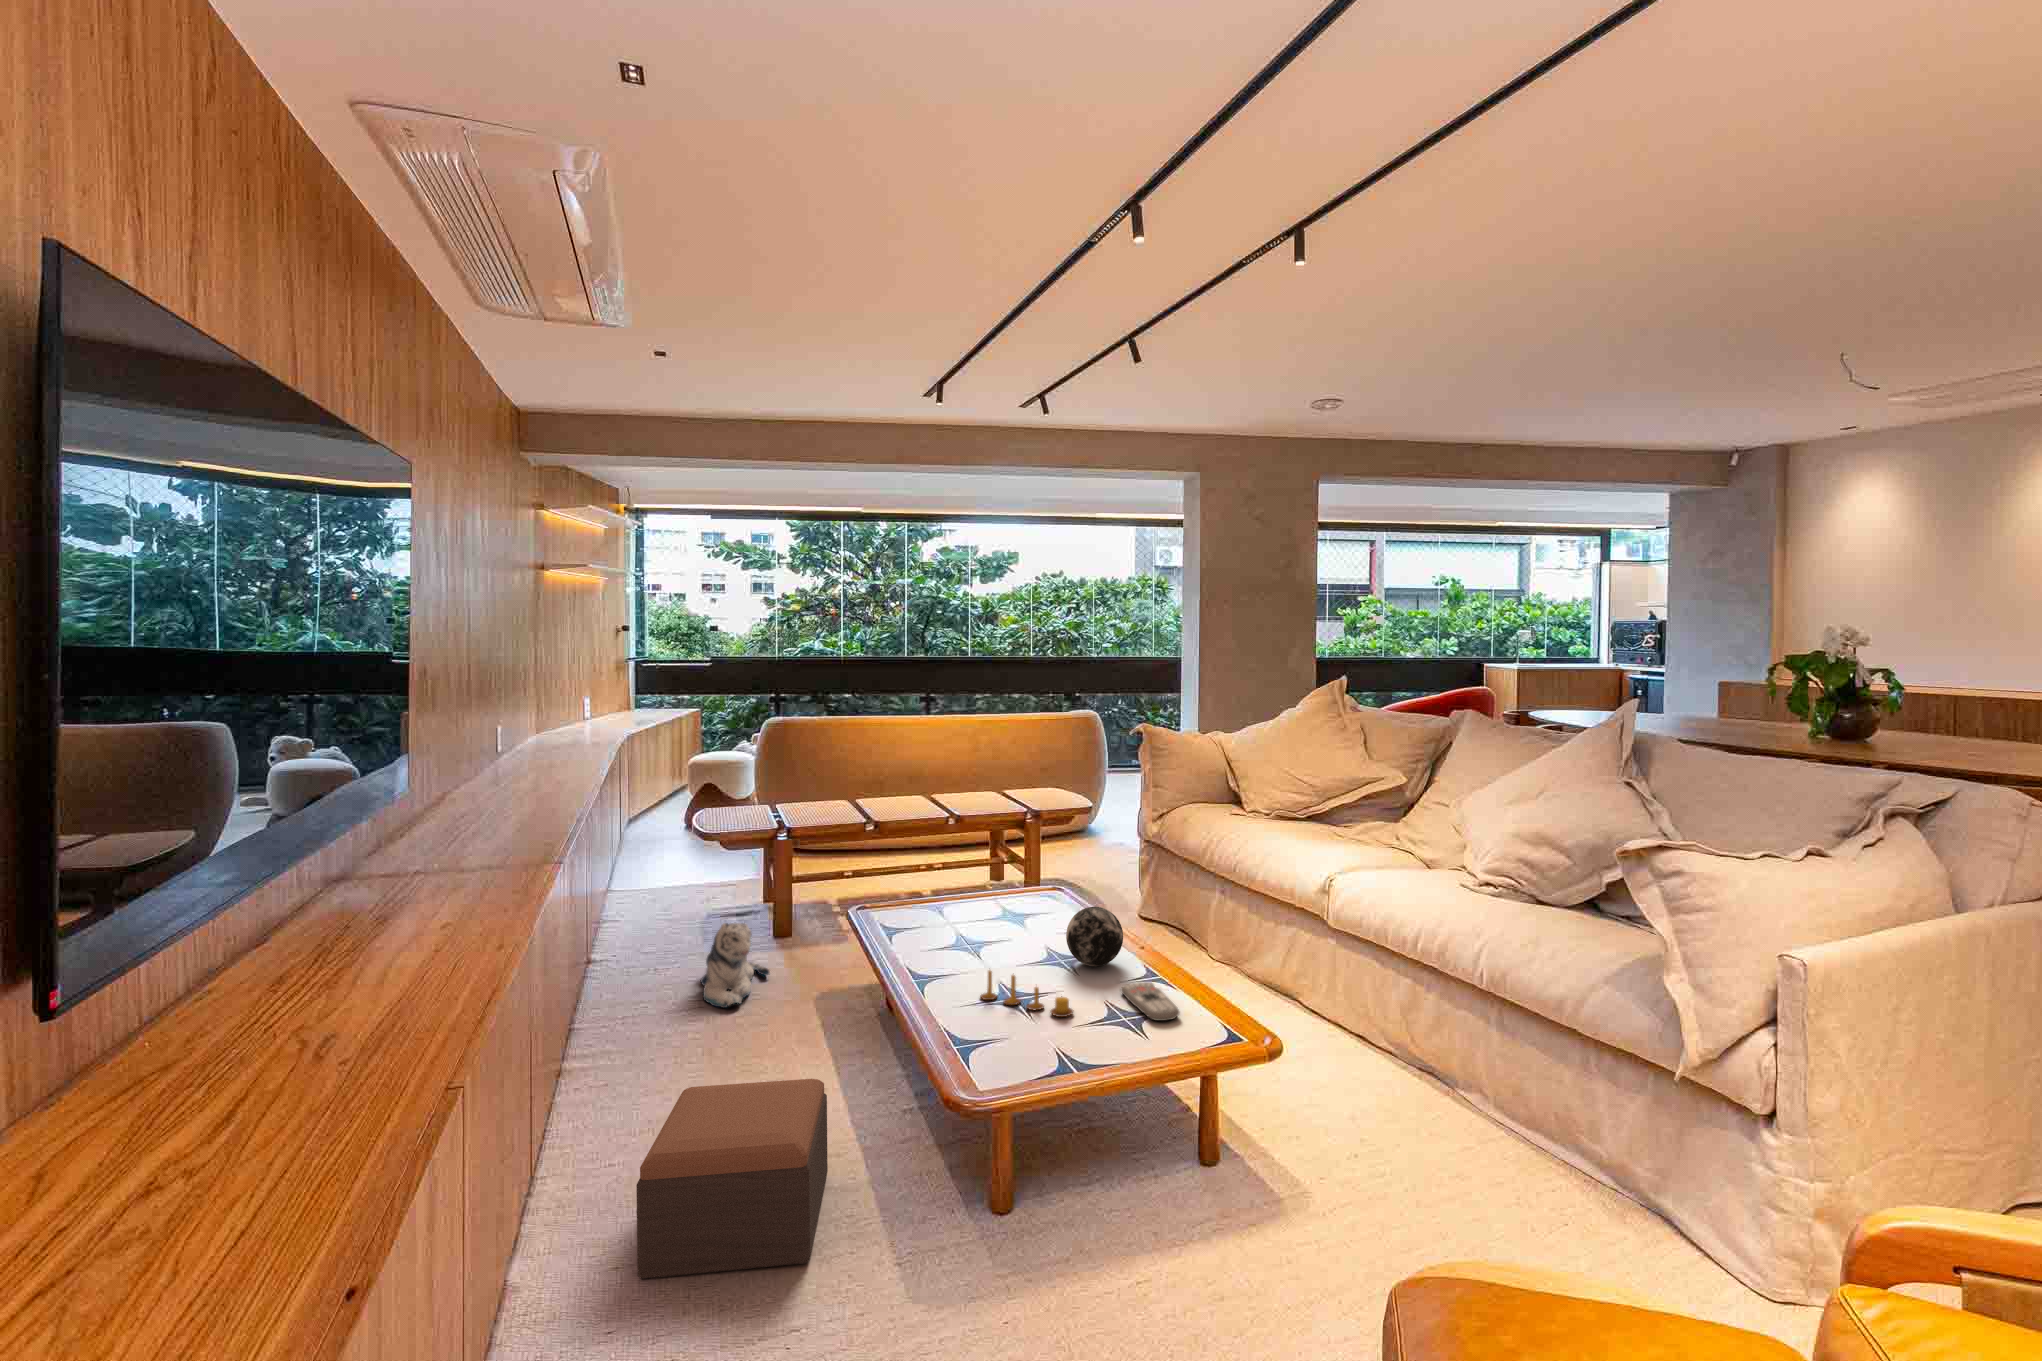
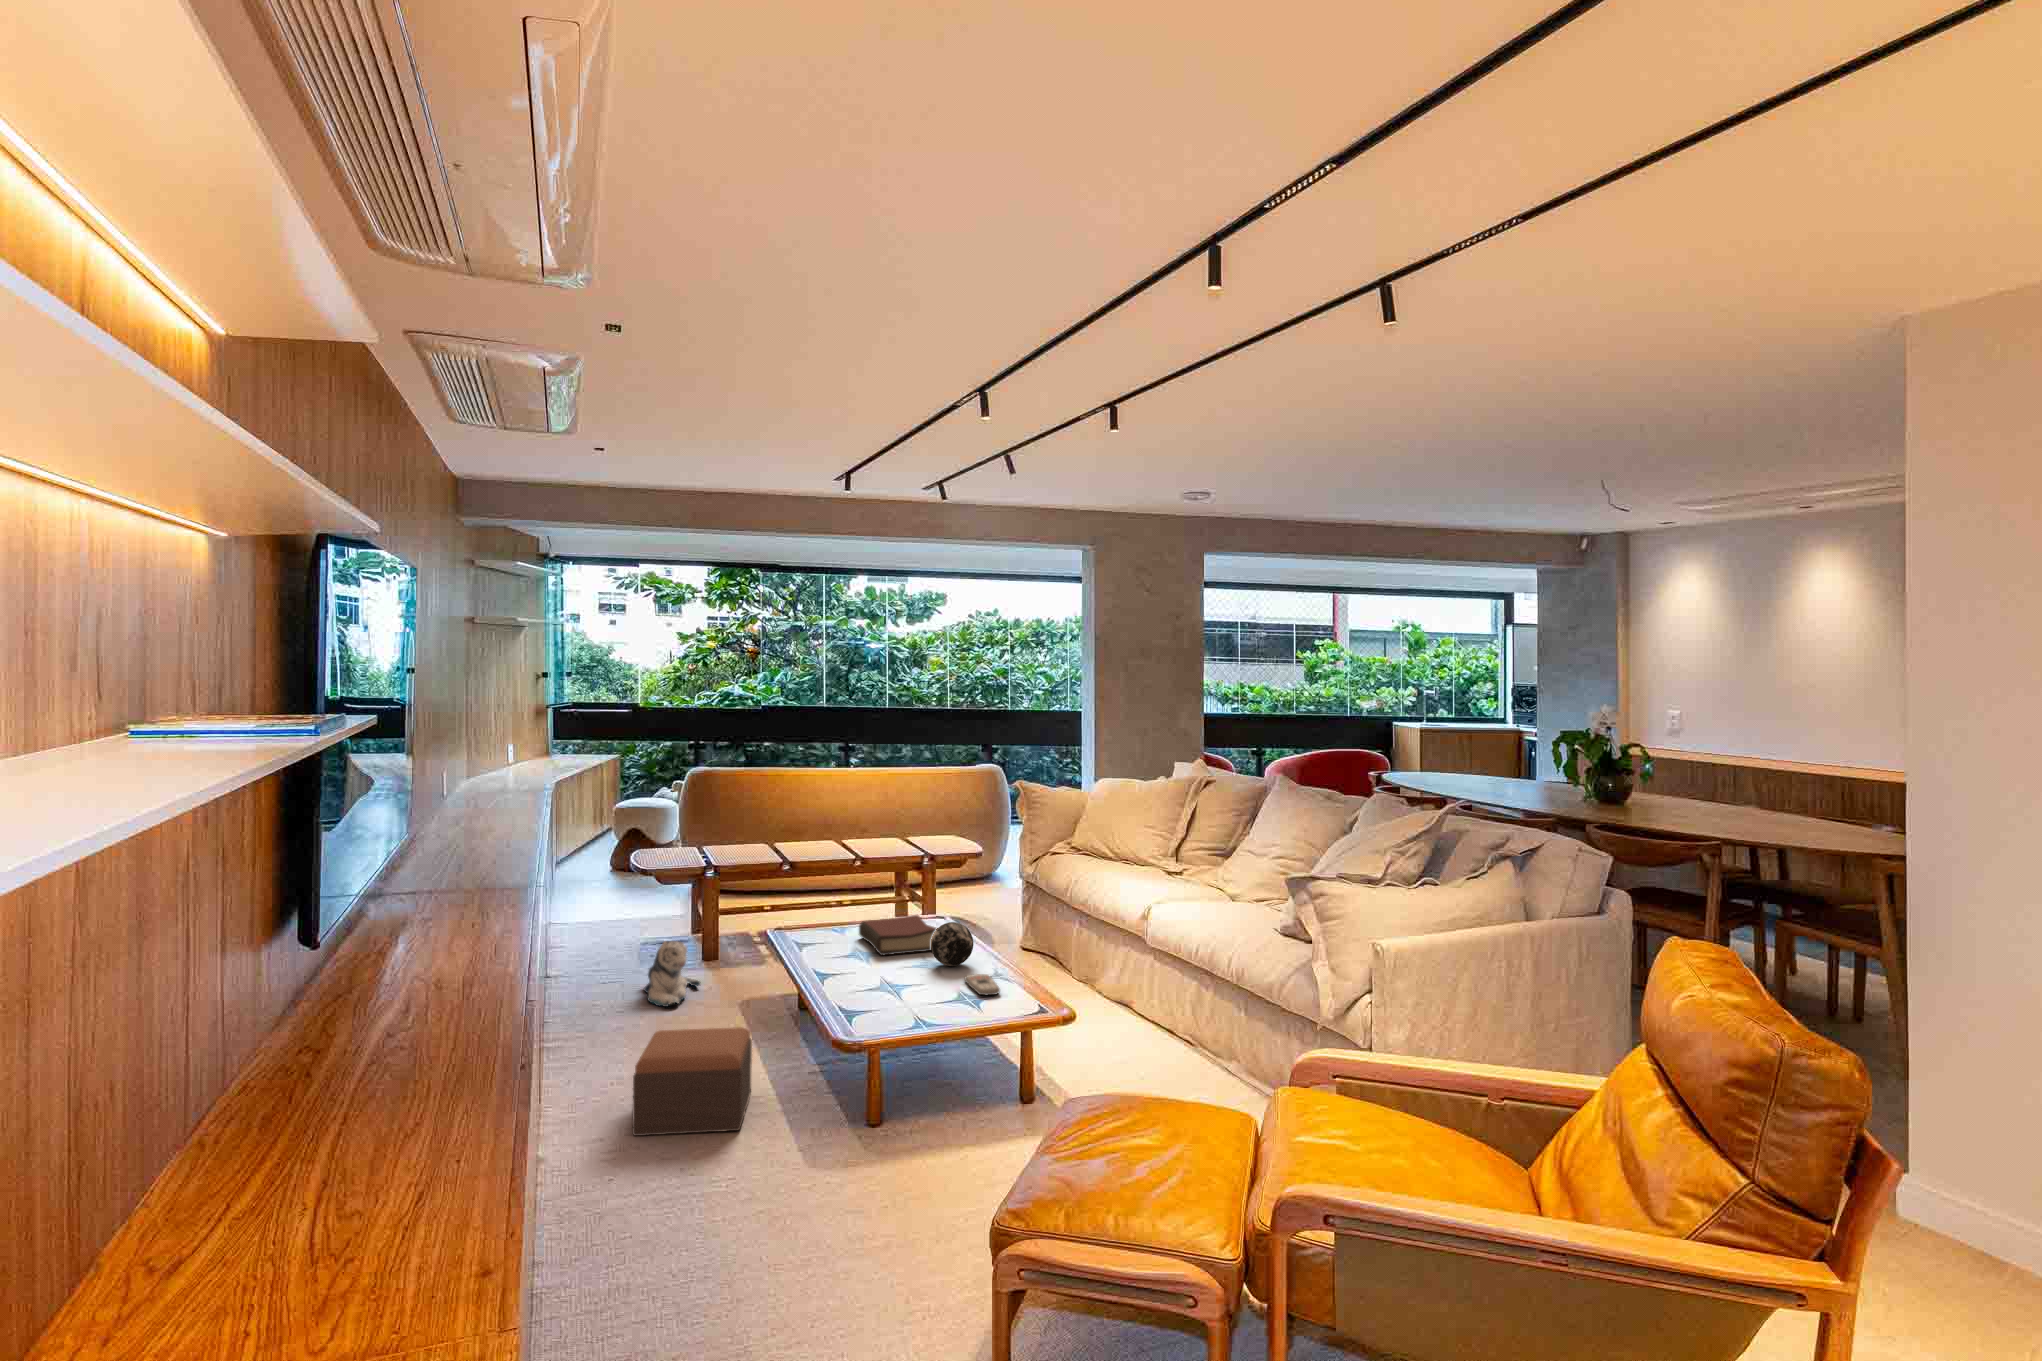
hardback book: none [964,889,1070,950] -> present [859,915,937,955]
candle: present [980,970,1074,1017] -> none [862,961,927,993]

